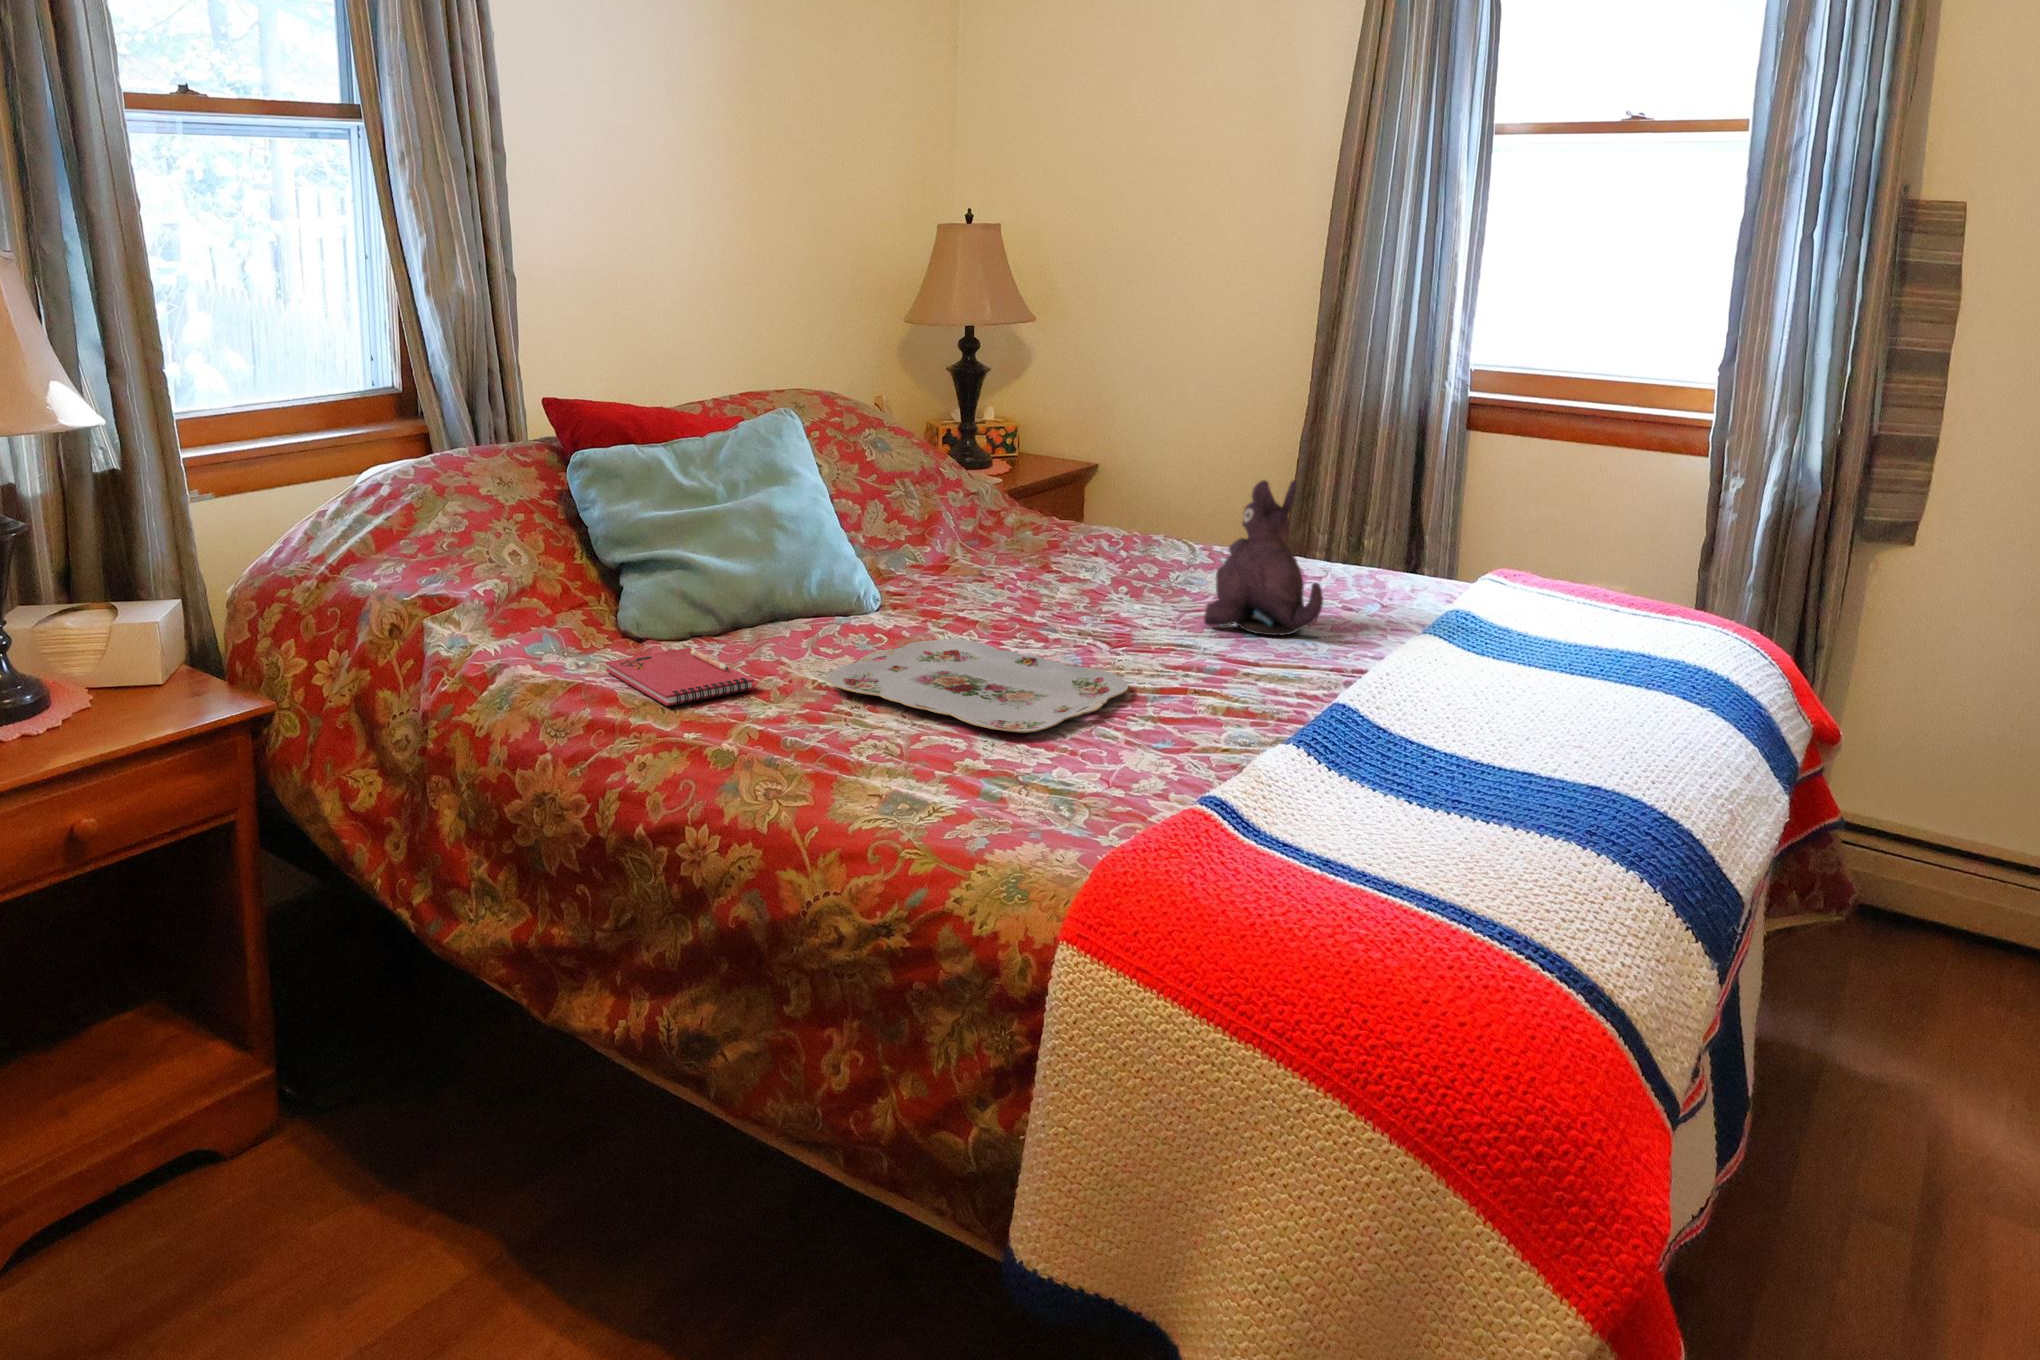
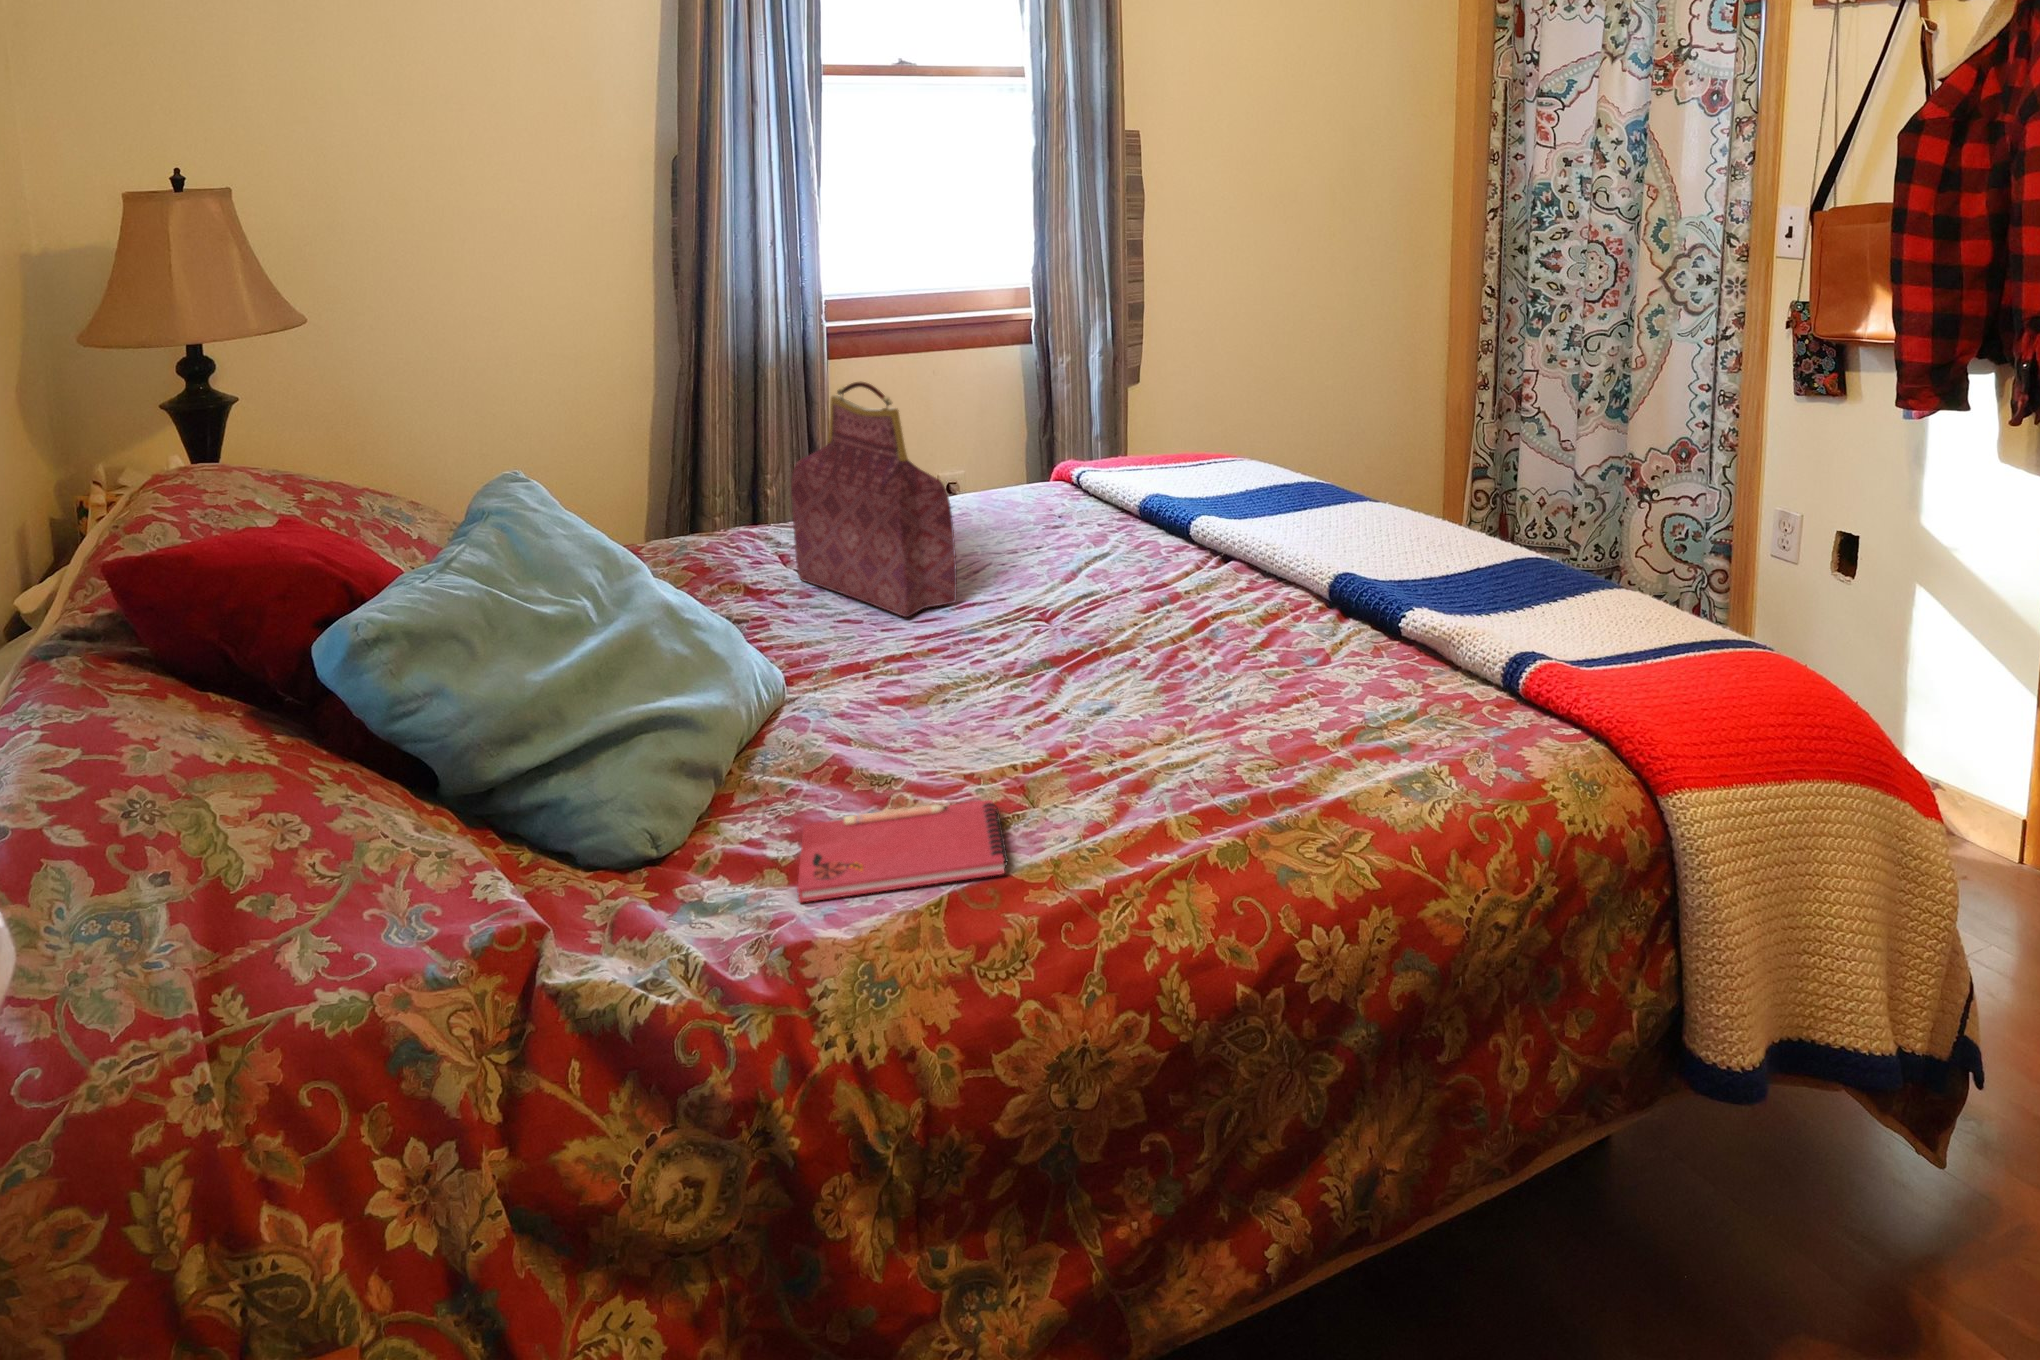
handbag: none [1061,403,1155,613] -> present [791,381,957,617]
plush toy: present [1204,480,1323,635] -> none [1016,418,1132,581]
serving tray: present [827,639,1128,733] -> none [951,637,1279,762]

